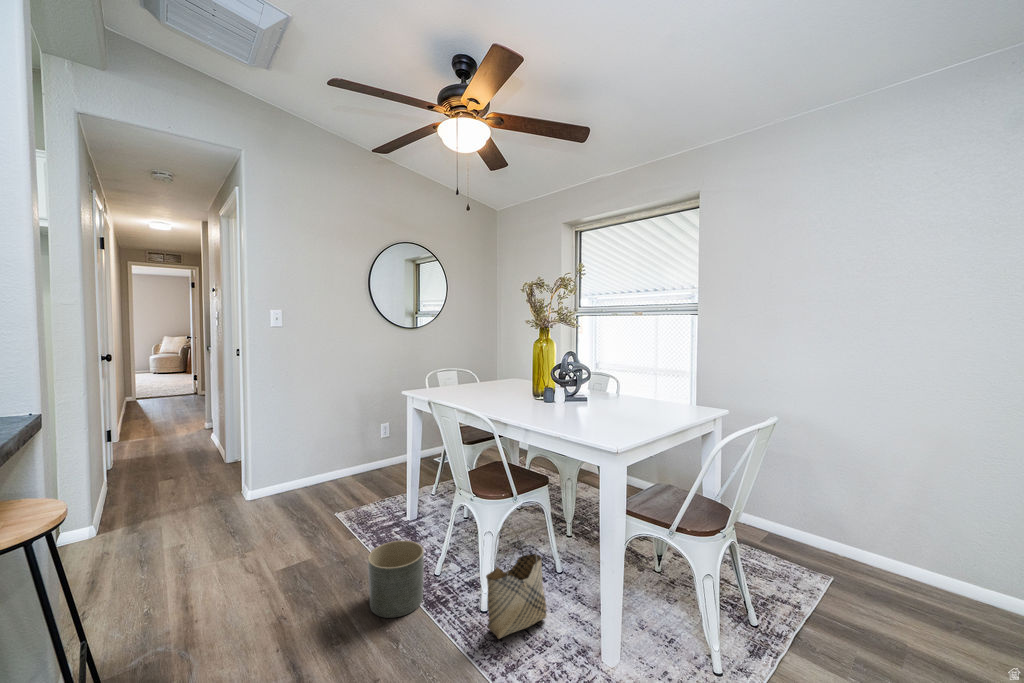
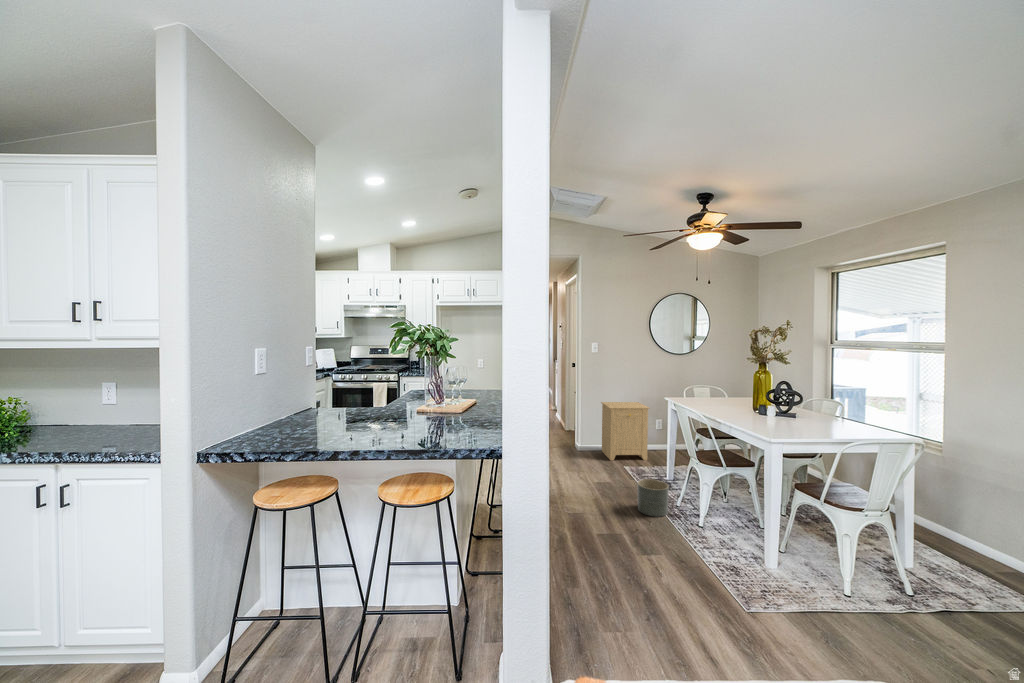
side table: none [290,405,372,508] -> present [601,402,650,461]
woven basket: present [486,527,547,639] -> none [699,482,740,541]

